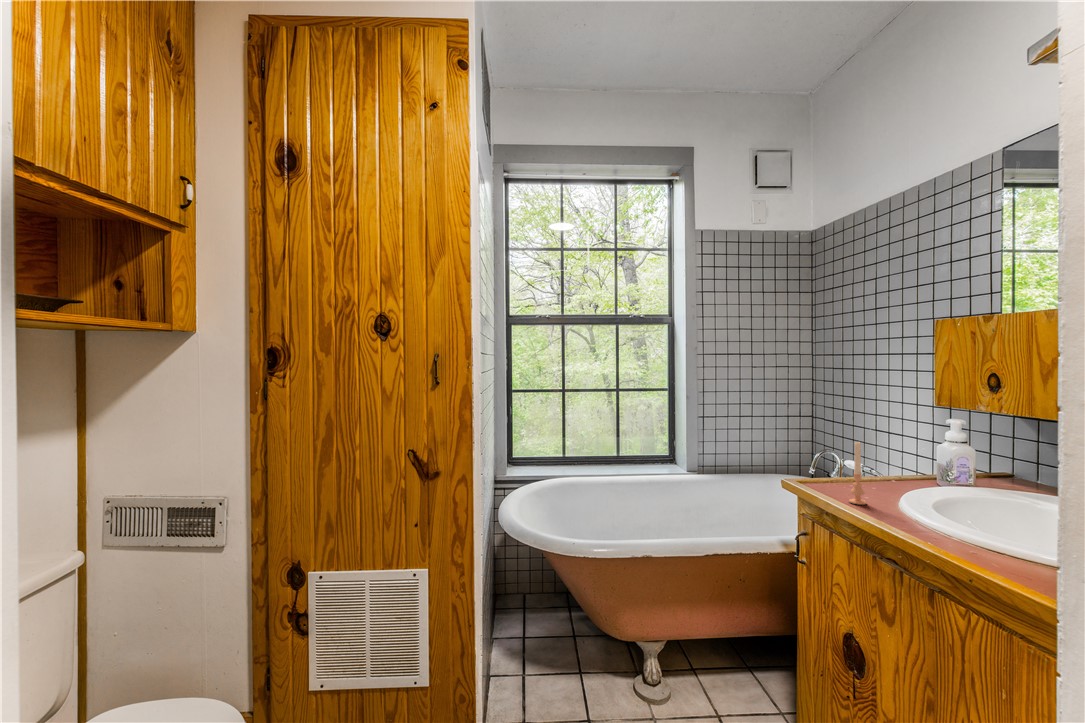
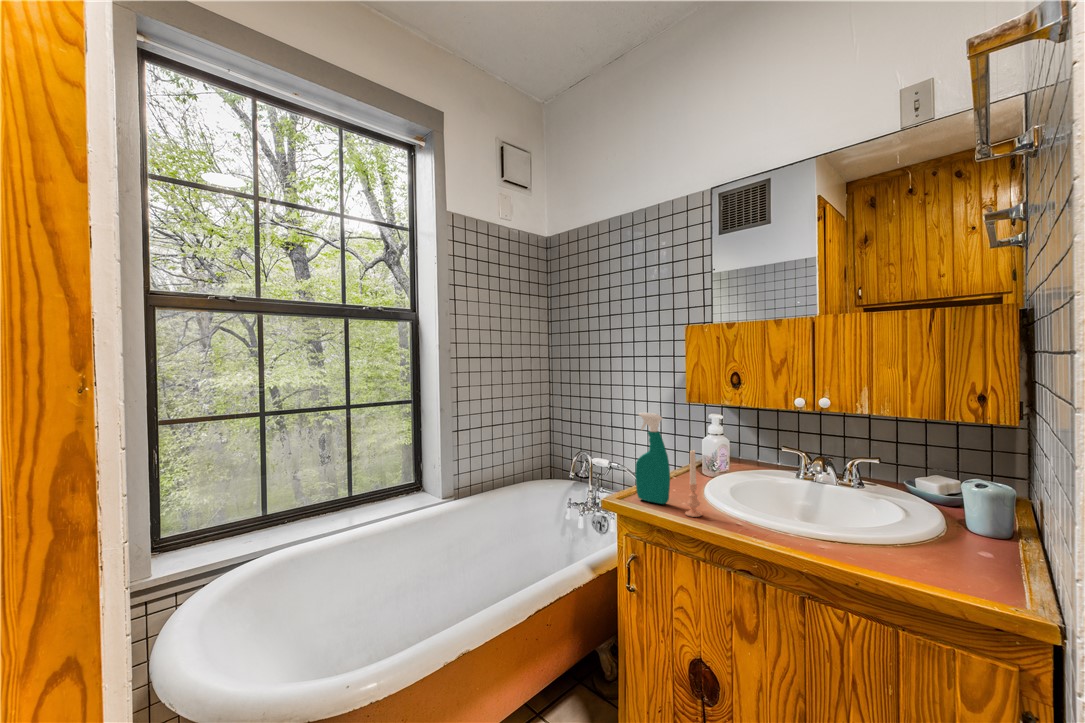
spray bottle: none [815,405,846,491] -> present [635,412,670,504]

